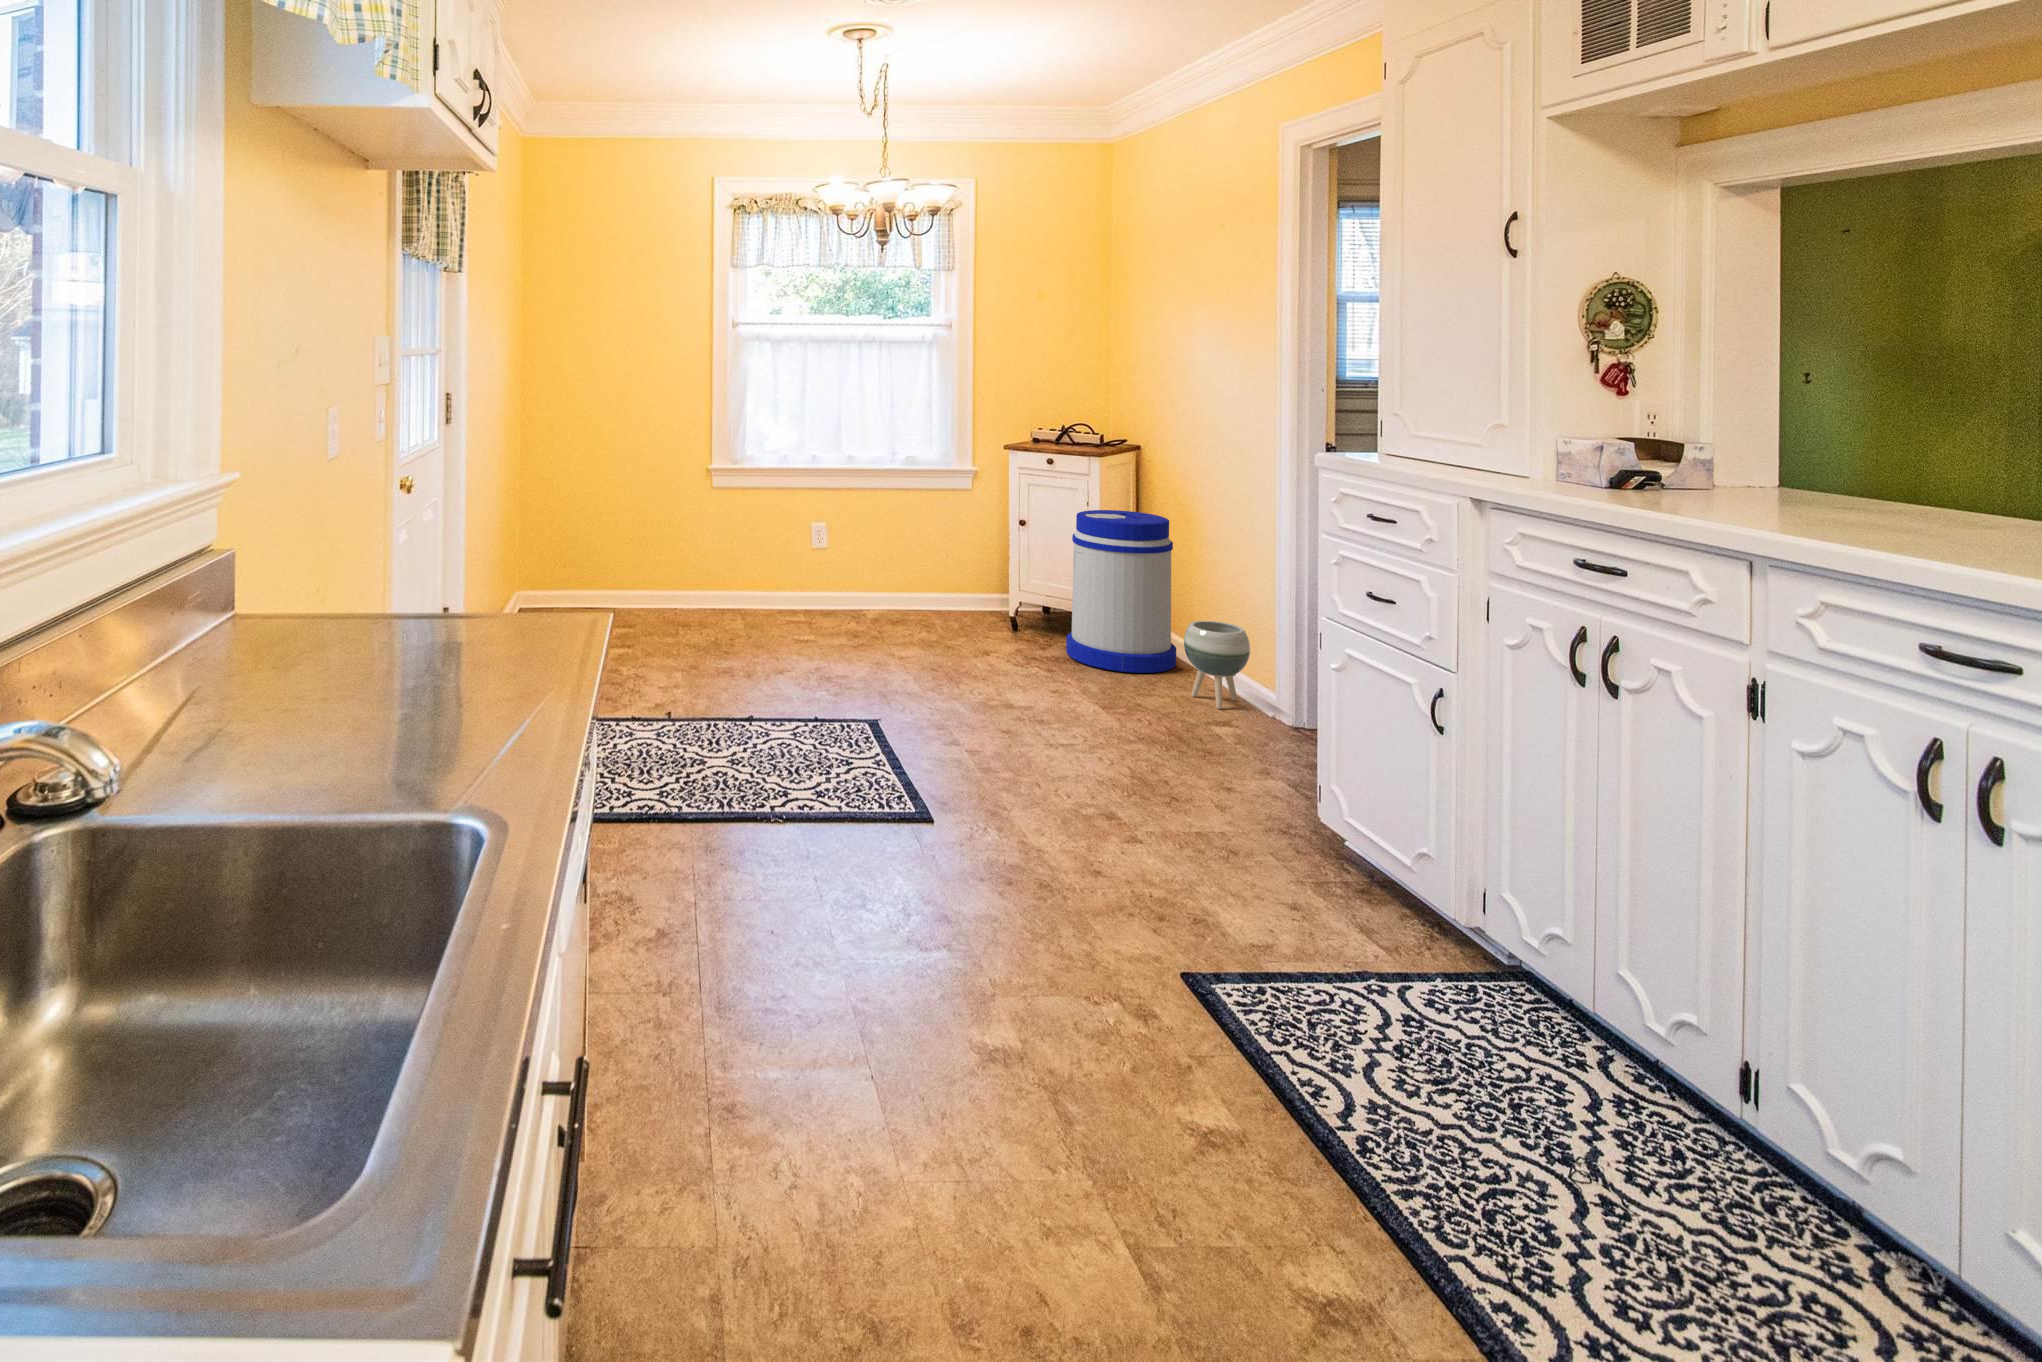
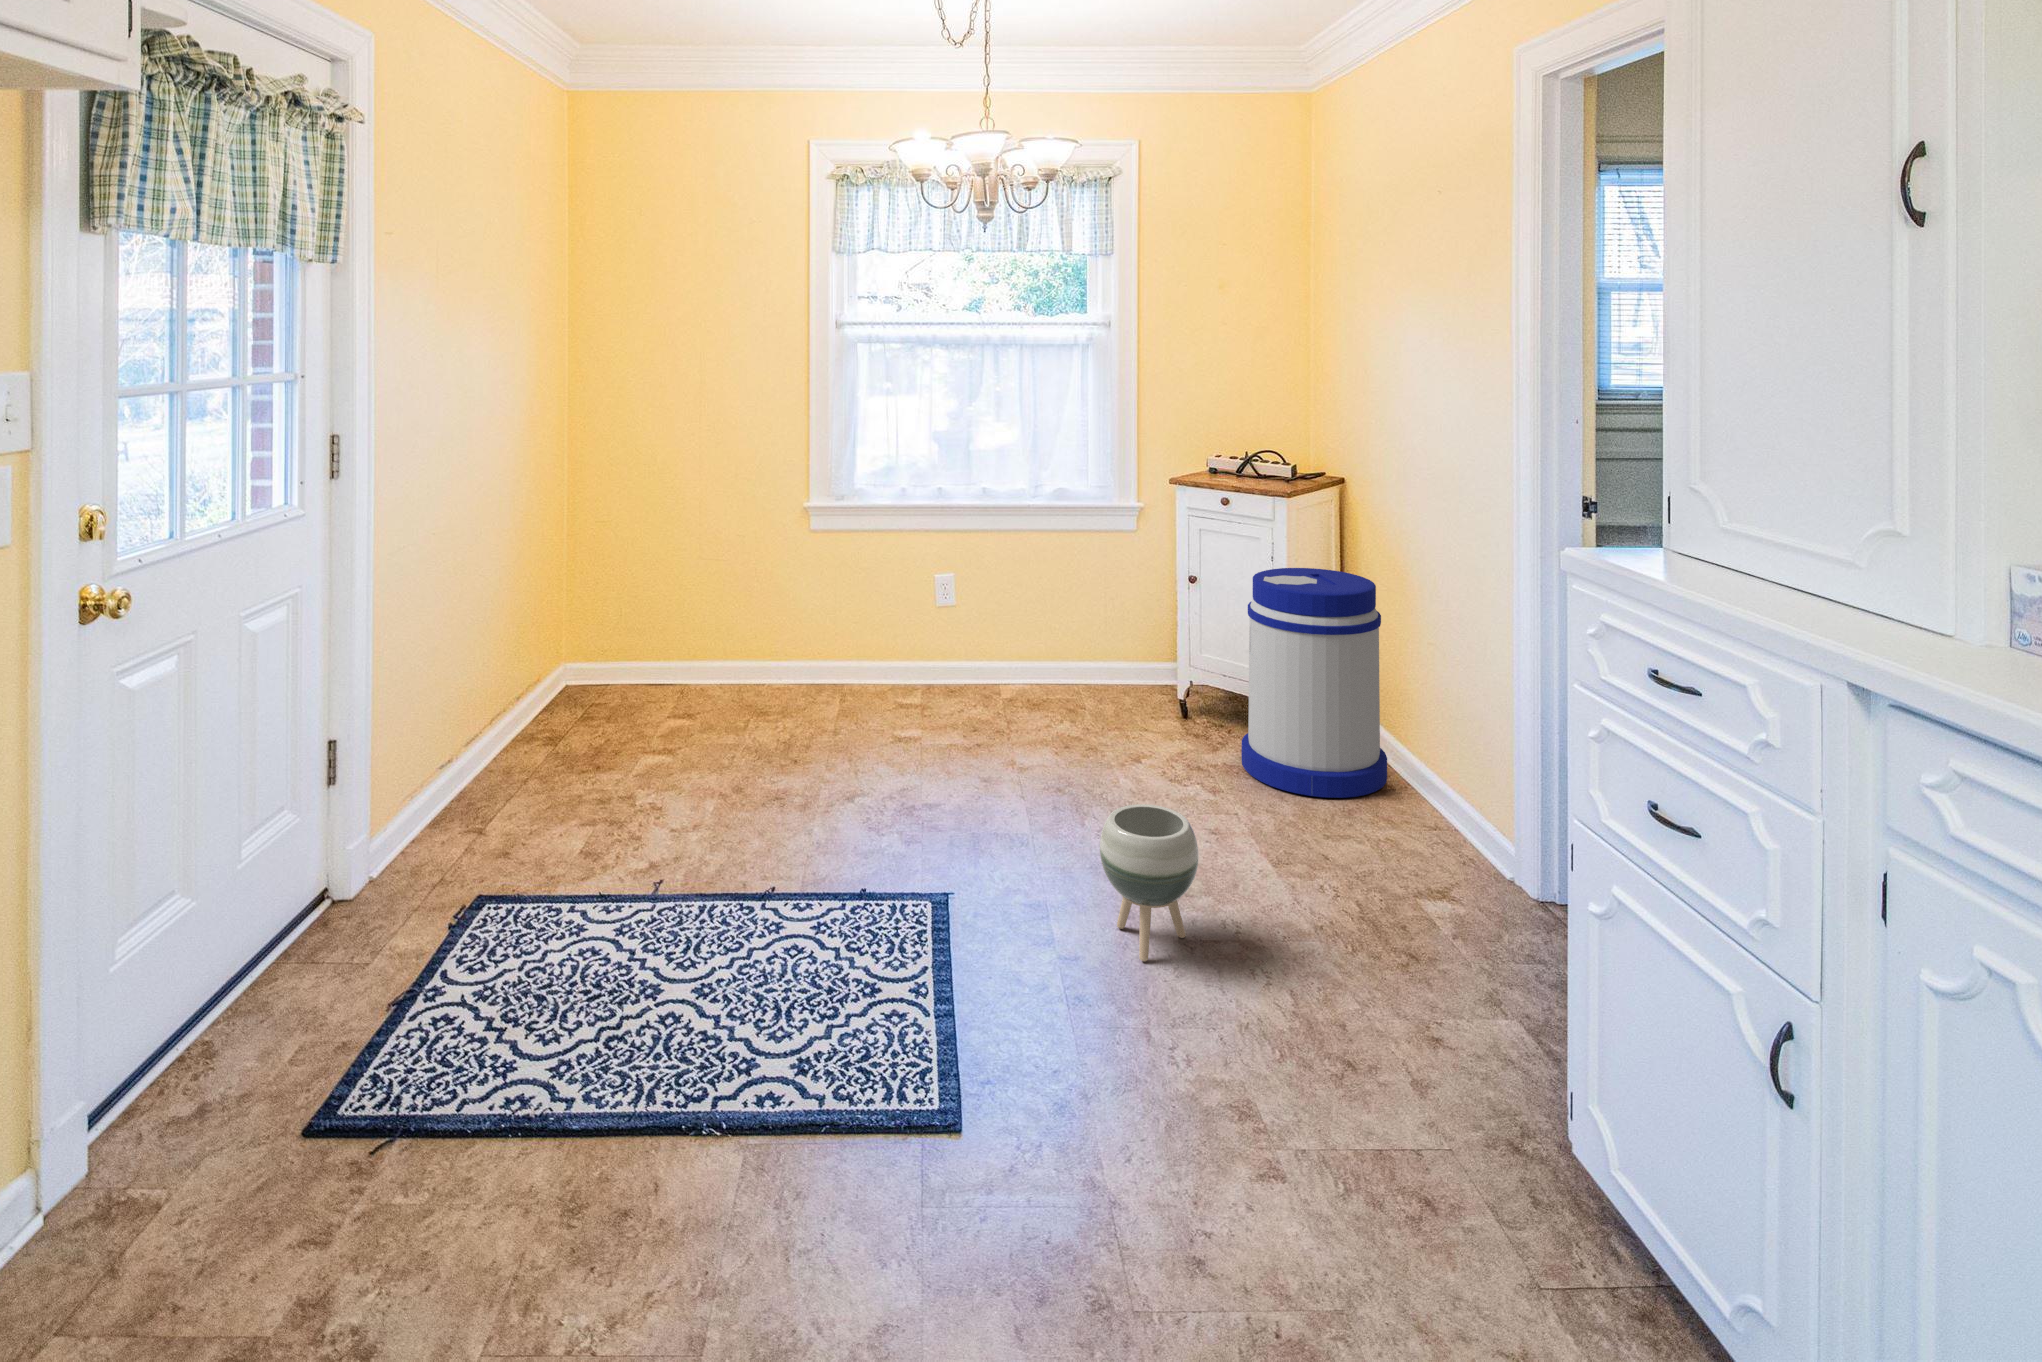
planter: present [1184,621,1250,709] -> present [1100,804,1199,961]

